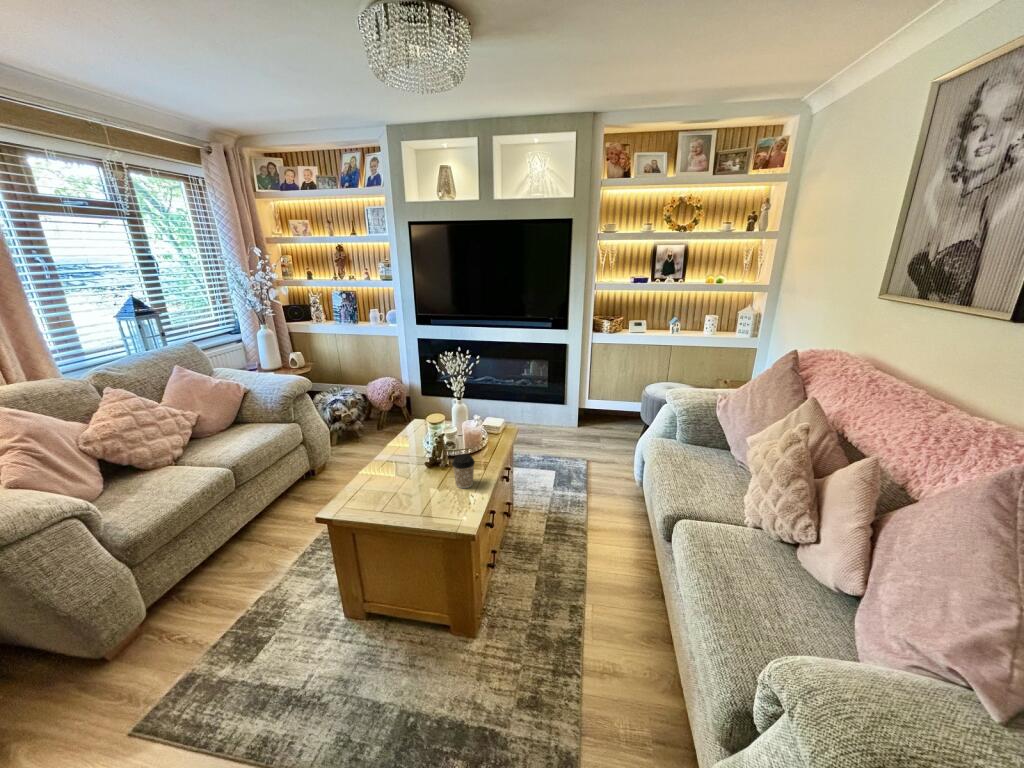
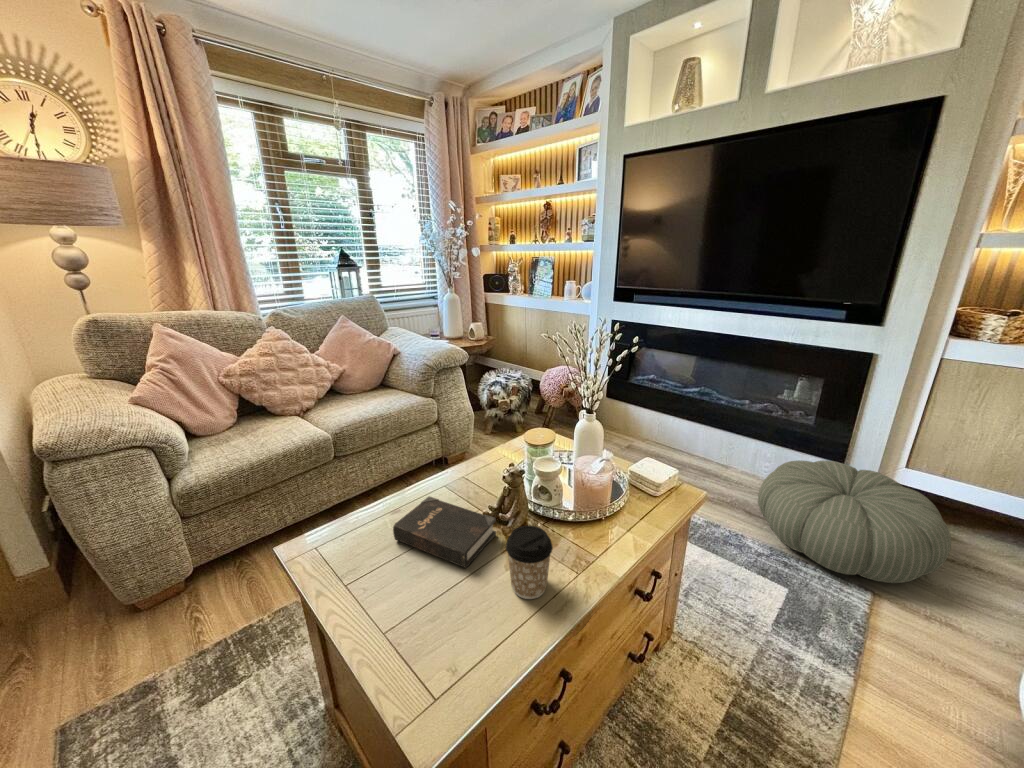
pouf: none [531,404,610,457] -> present [758,460,951,583]
hardback book: none [378,463,432,492] -> present [393,496,496,568]

